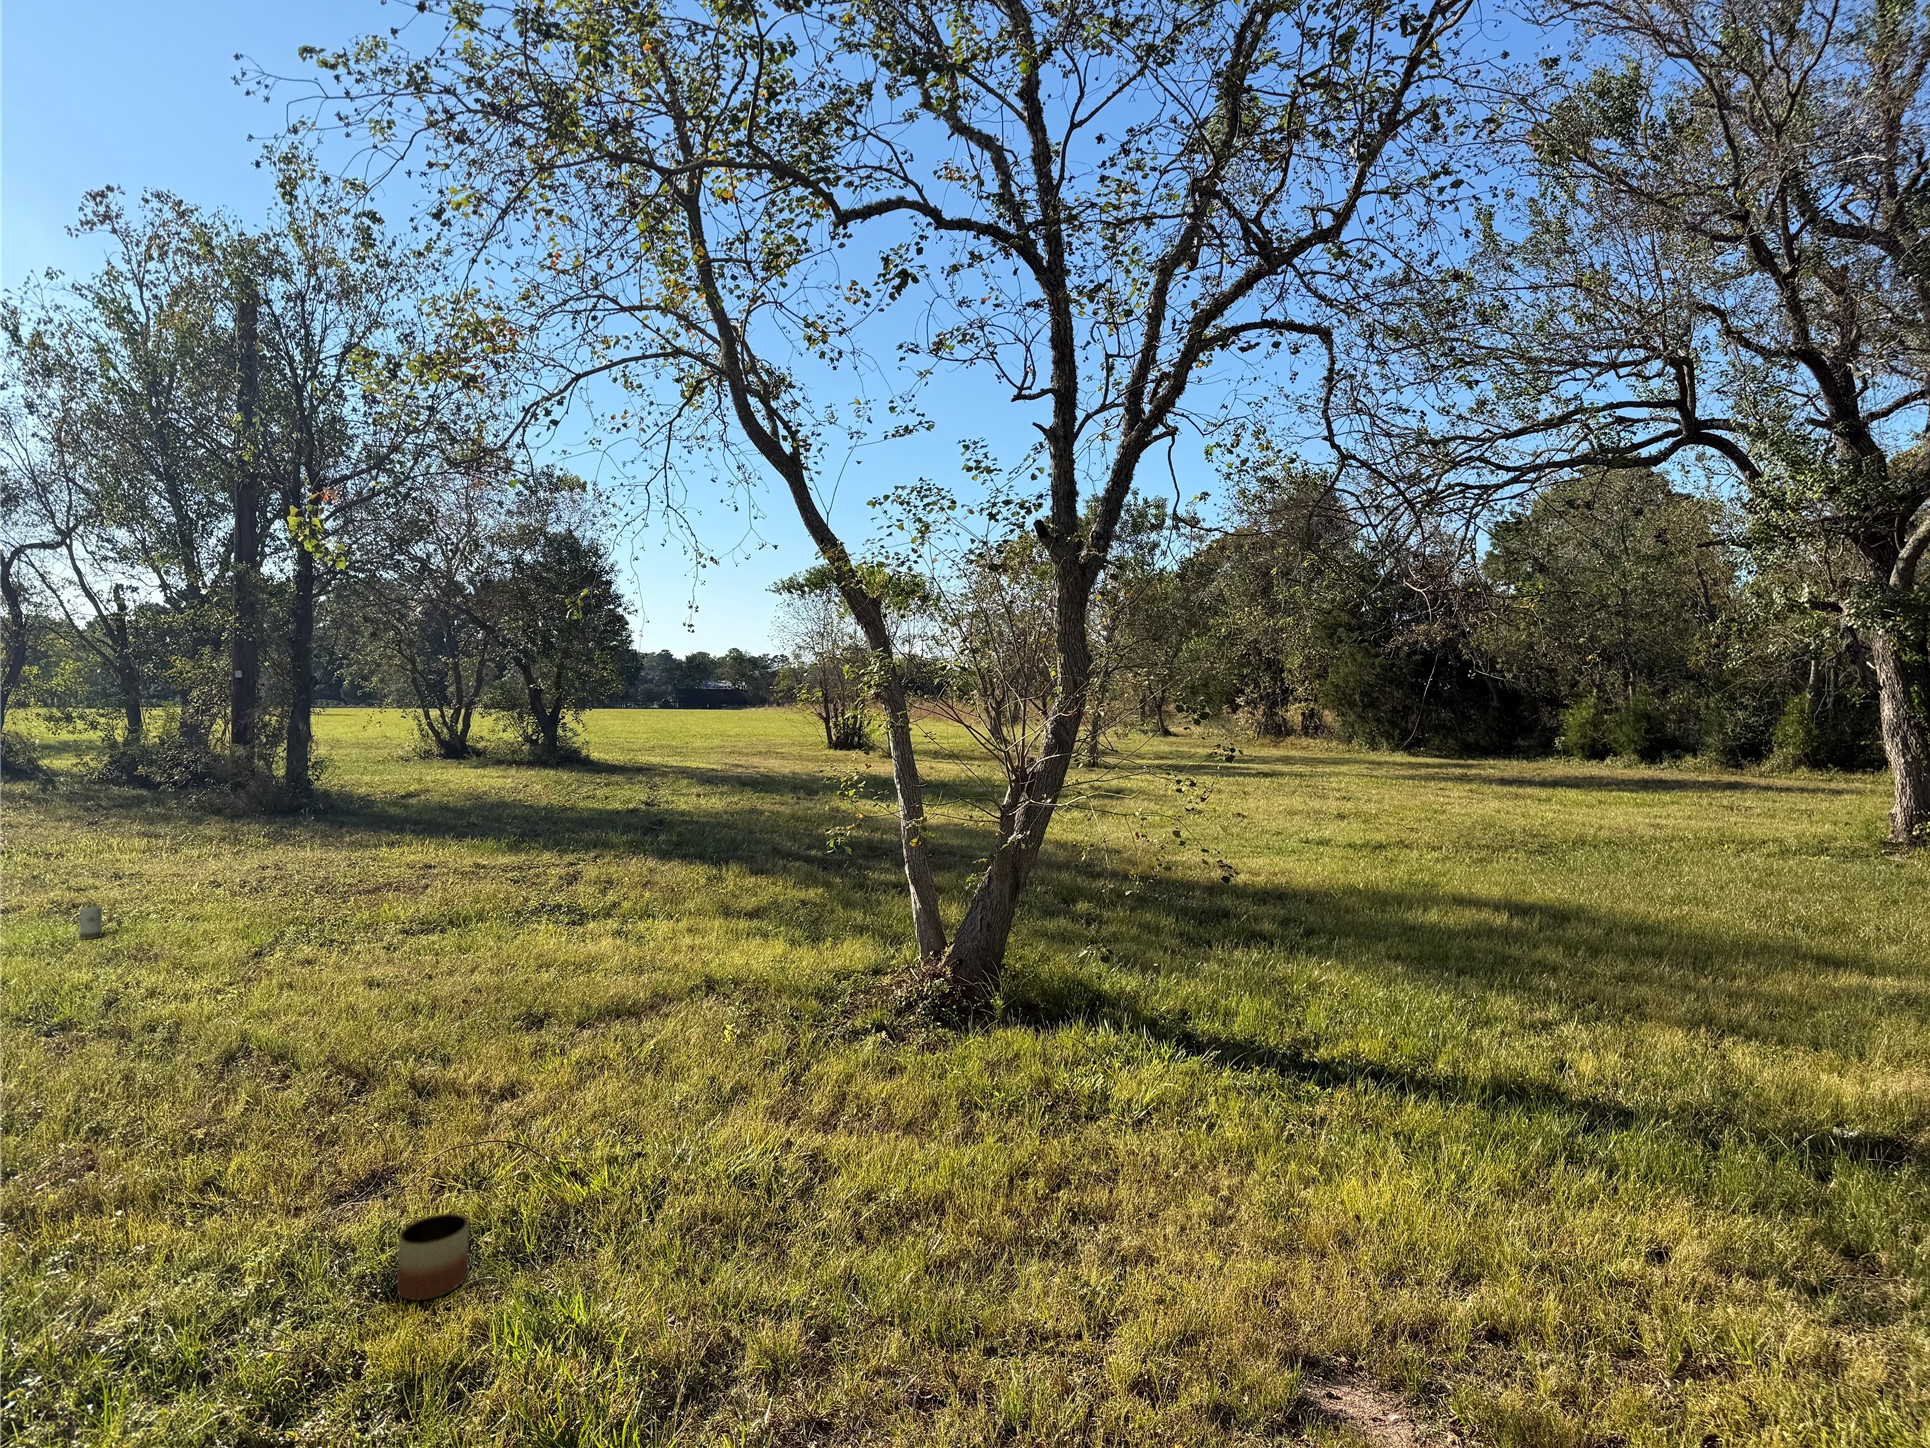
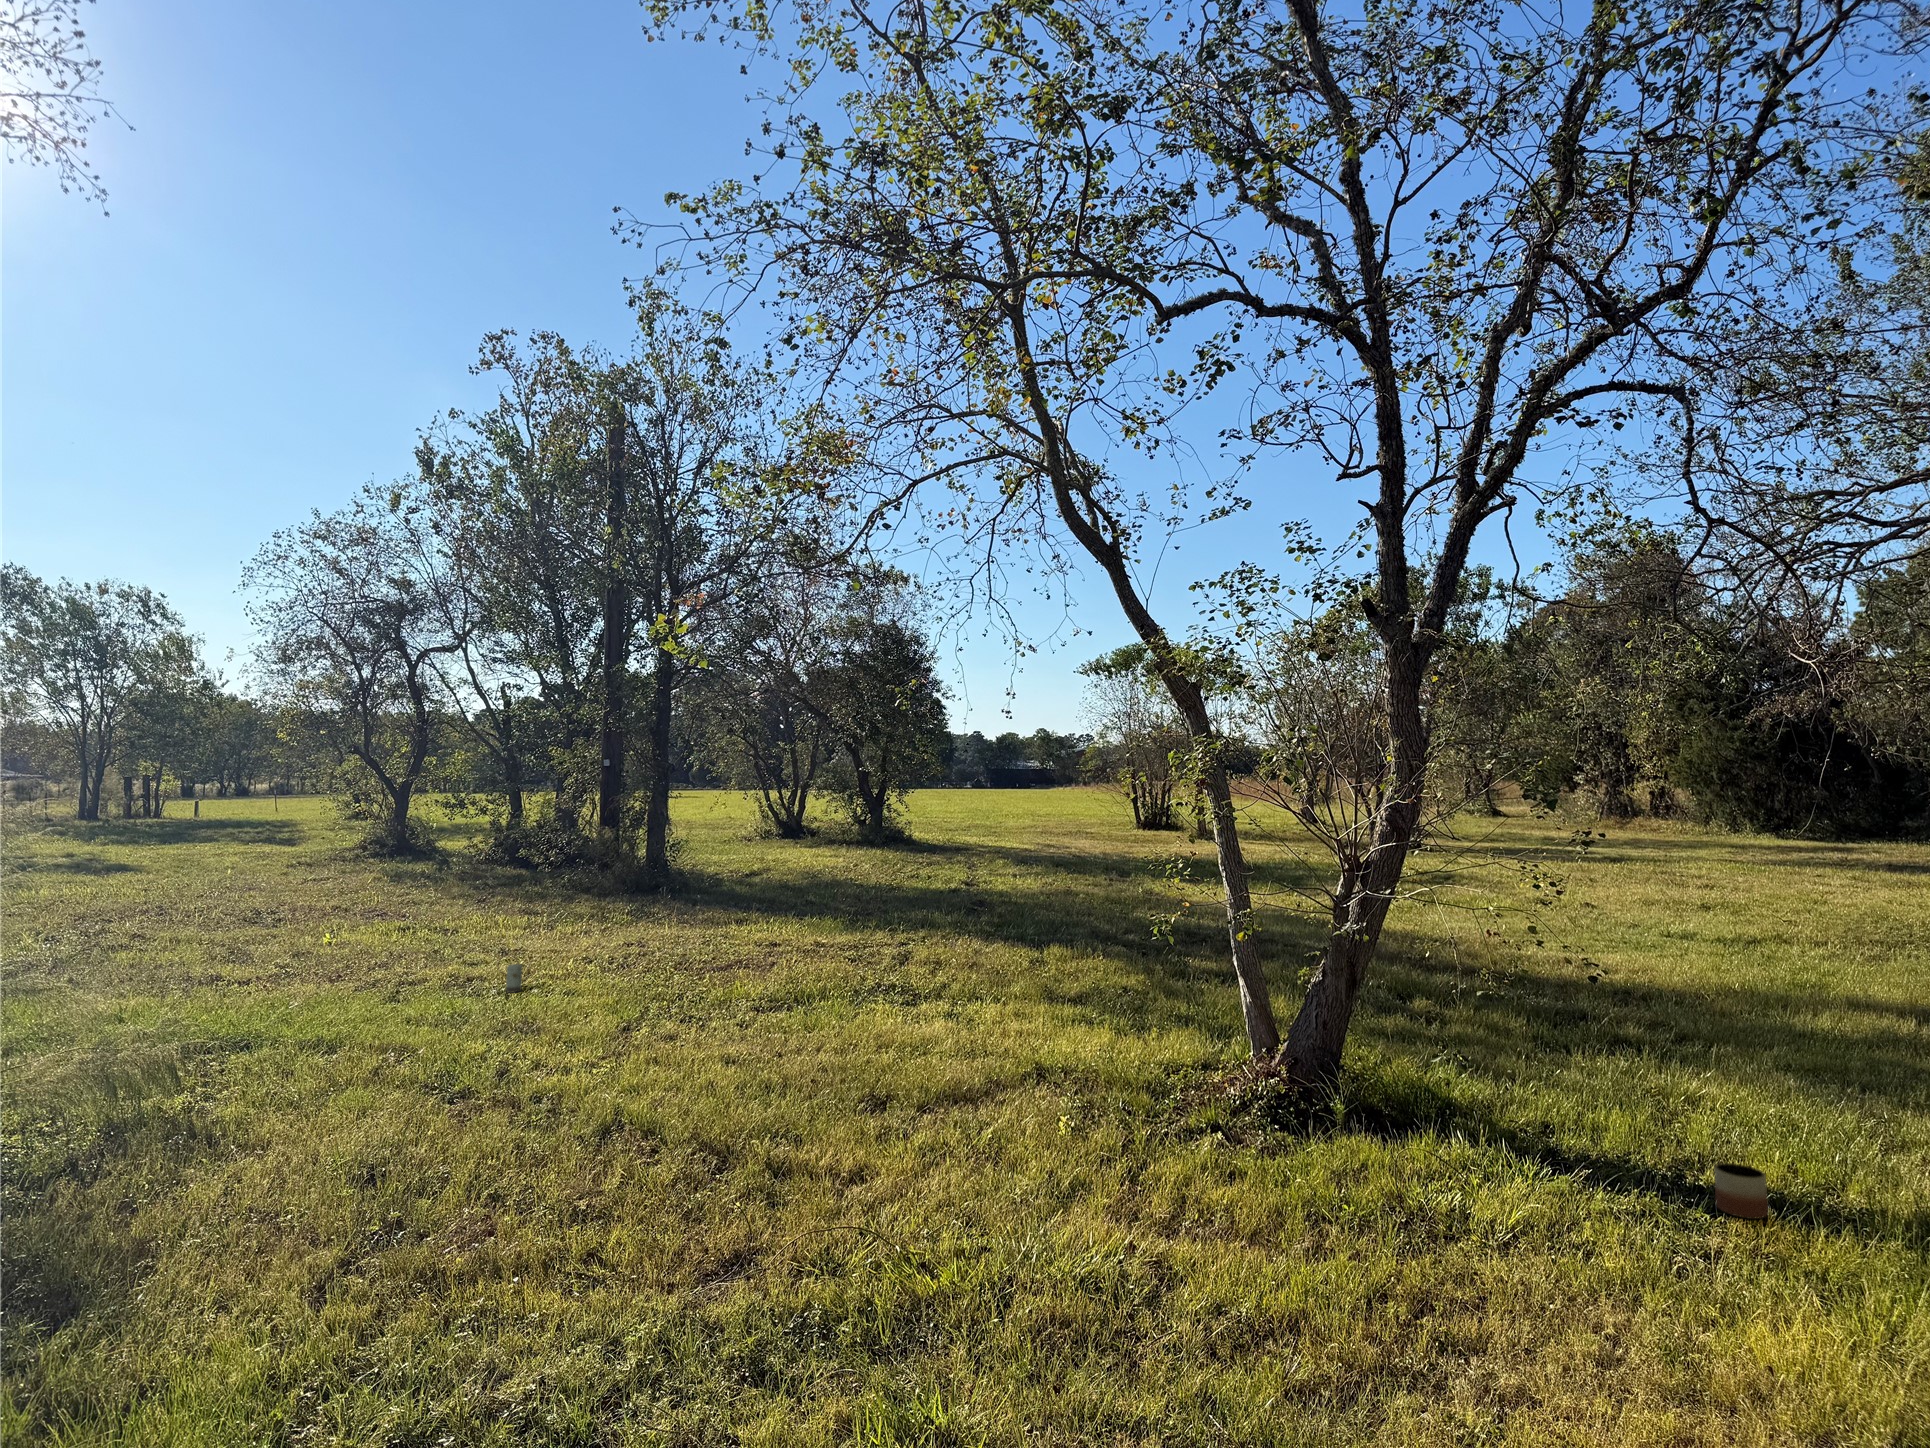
planter: present [397,1214,469,1300] -> present [1714,1163,1768,1219]

